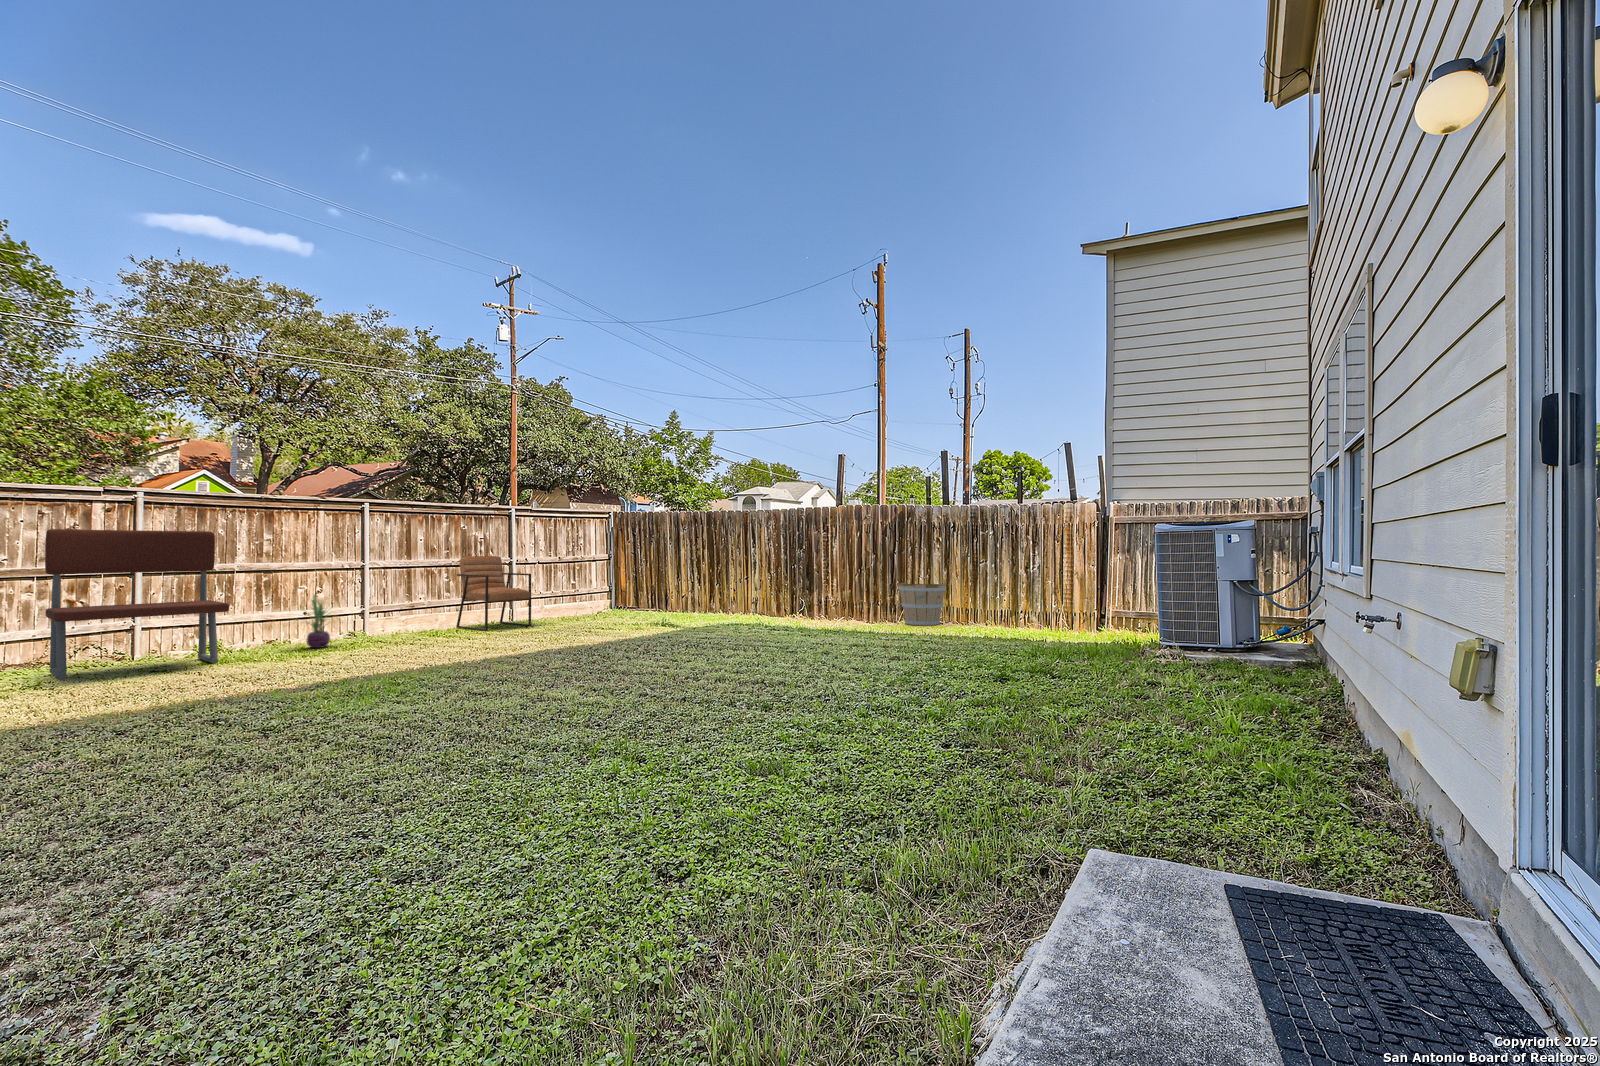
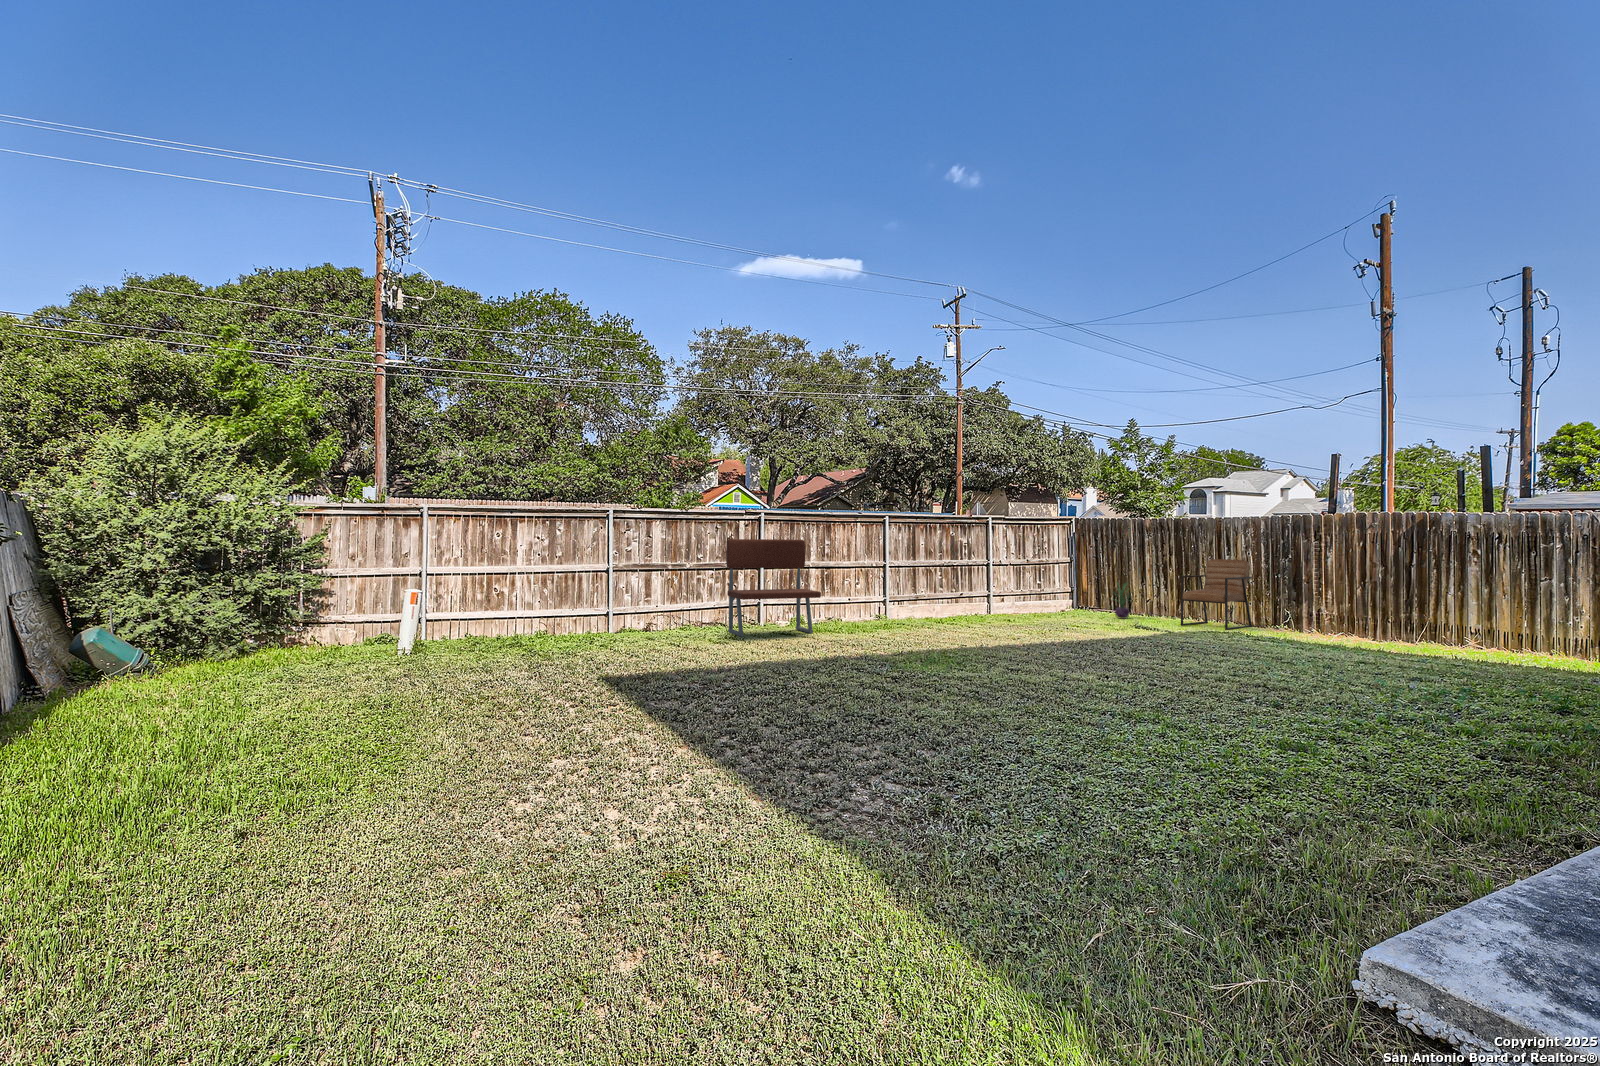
chair: present [456,556,531,631] -> present [1181,559,1252,630]
wooden bucket: present [898,583,946,626] -> none [1418,599,1488,649]
decorative plant: present [303,595,344,648] -> present [1113,583,1129,619]

